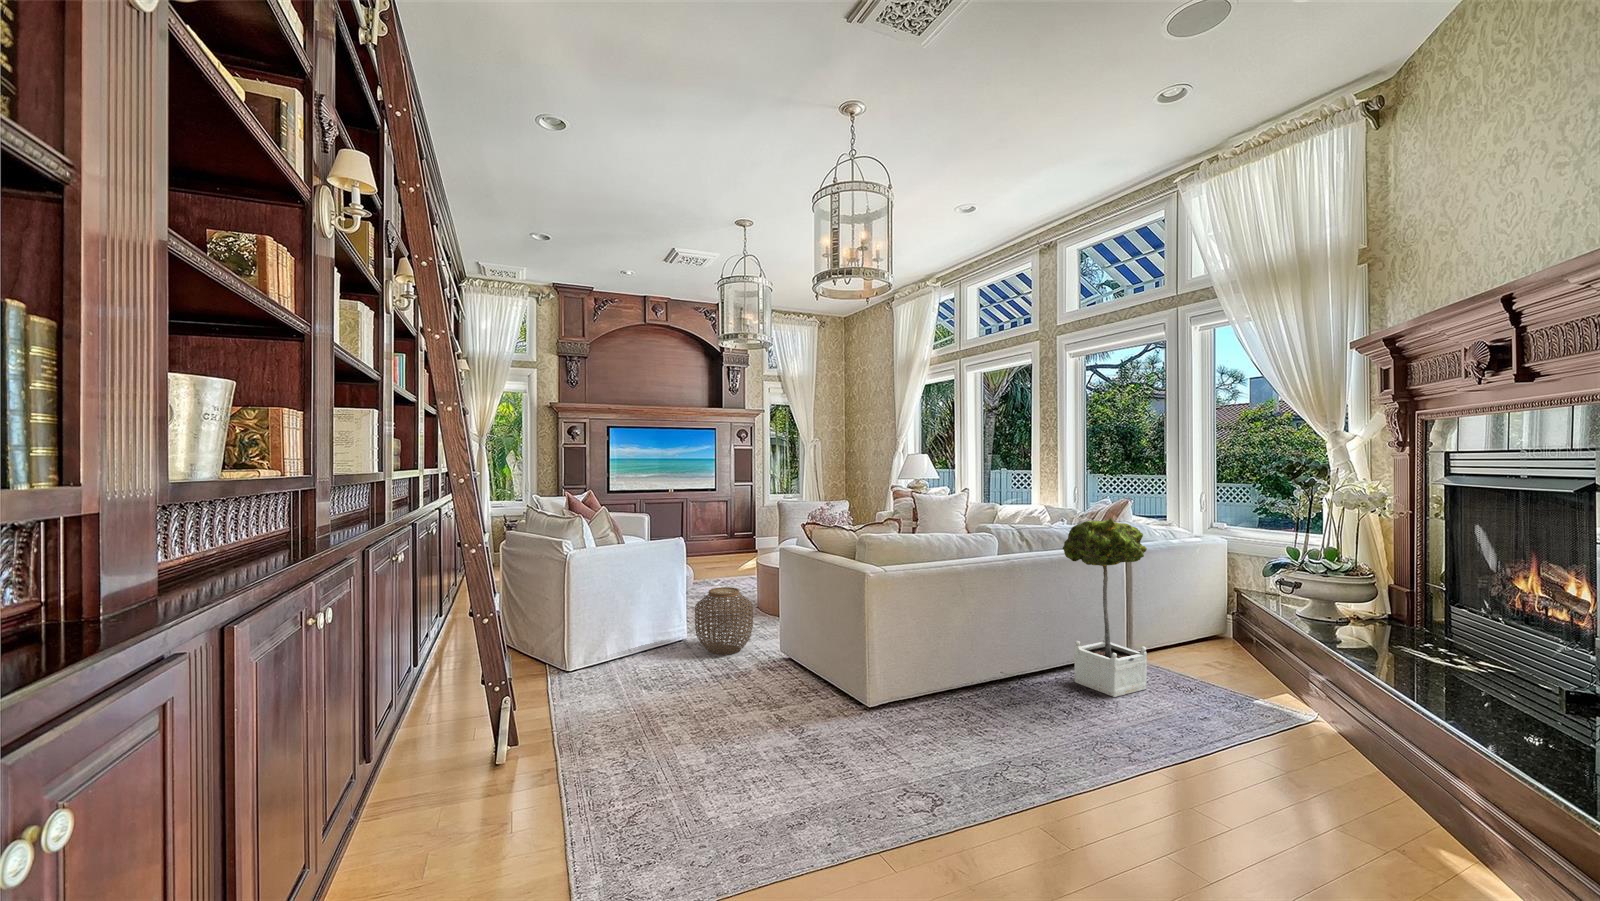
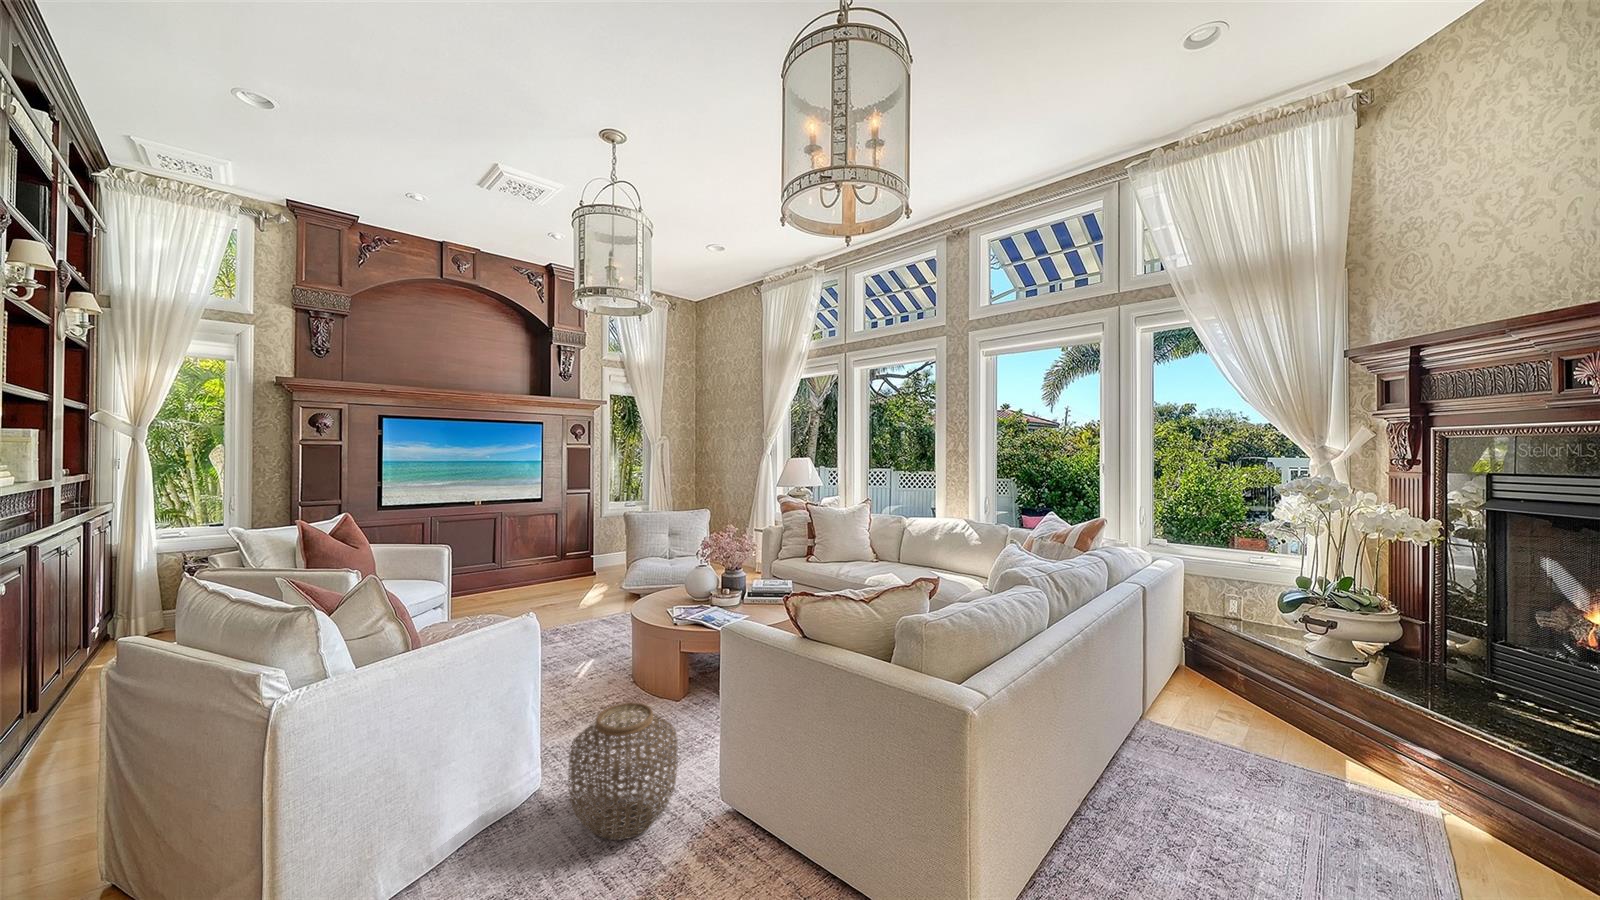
potted tree: present [1063,518,1147,697] -> none [1164,571,1291,829]

